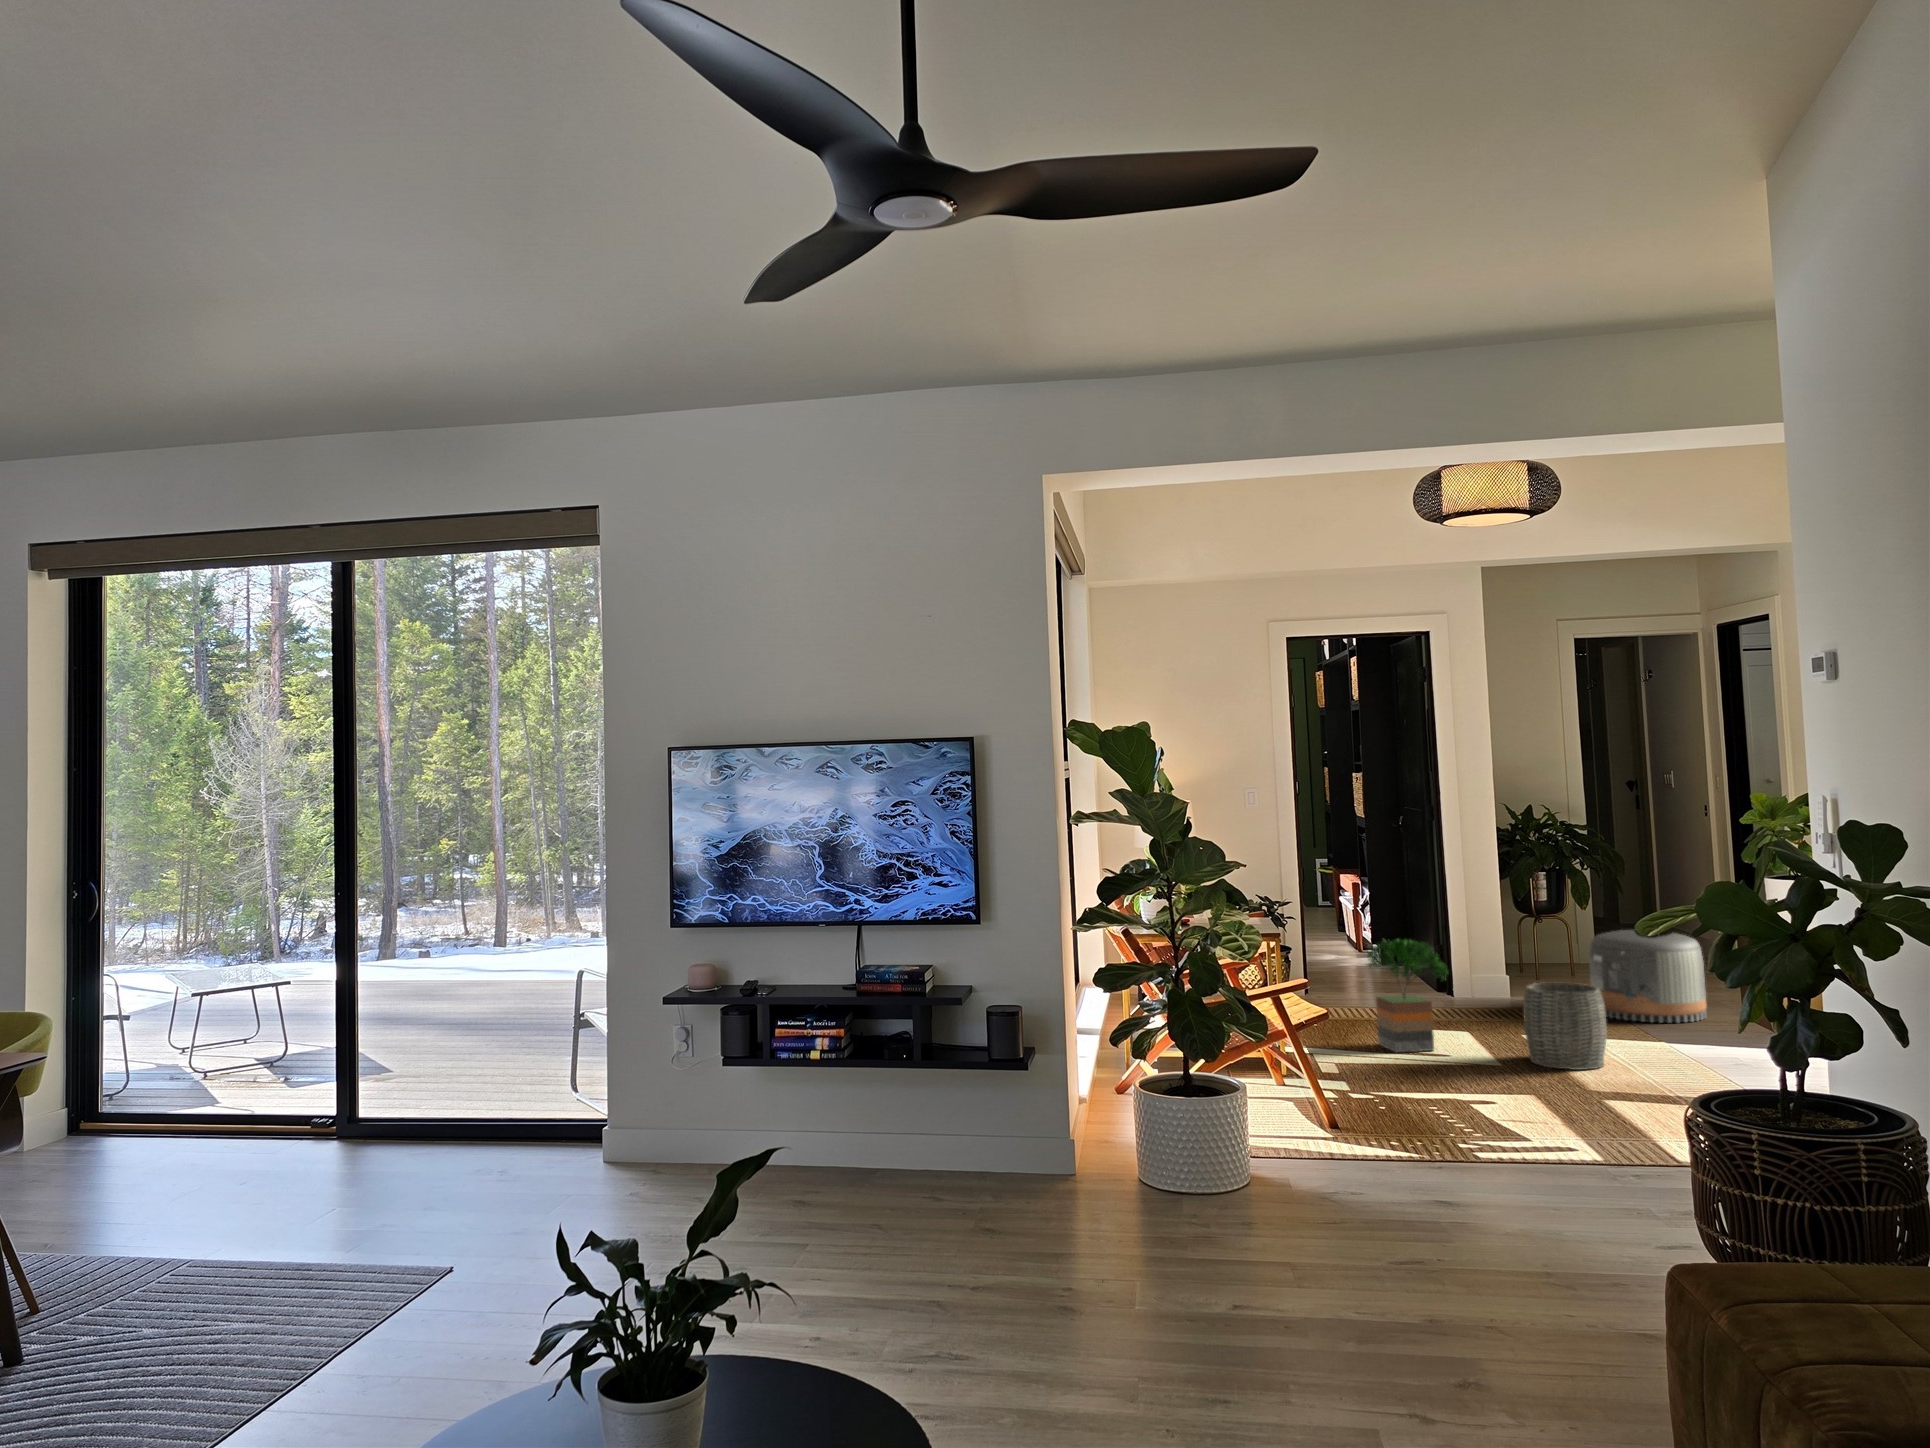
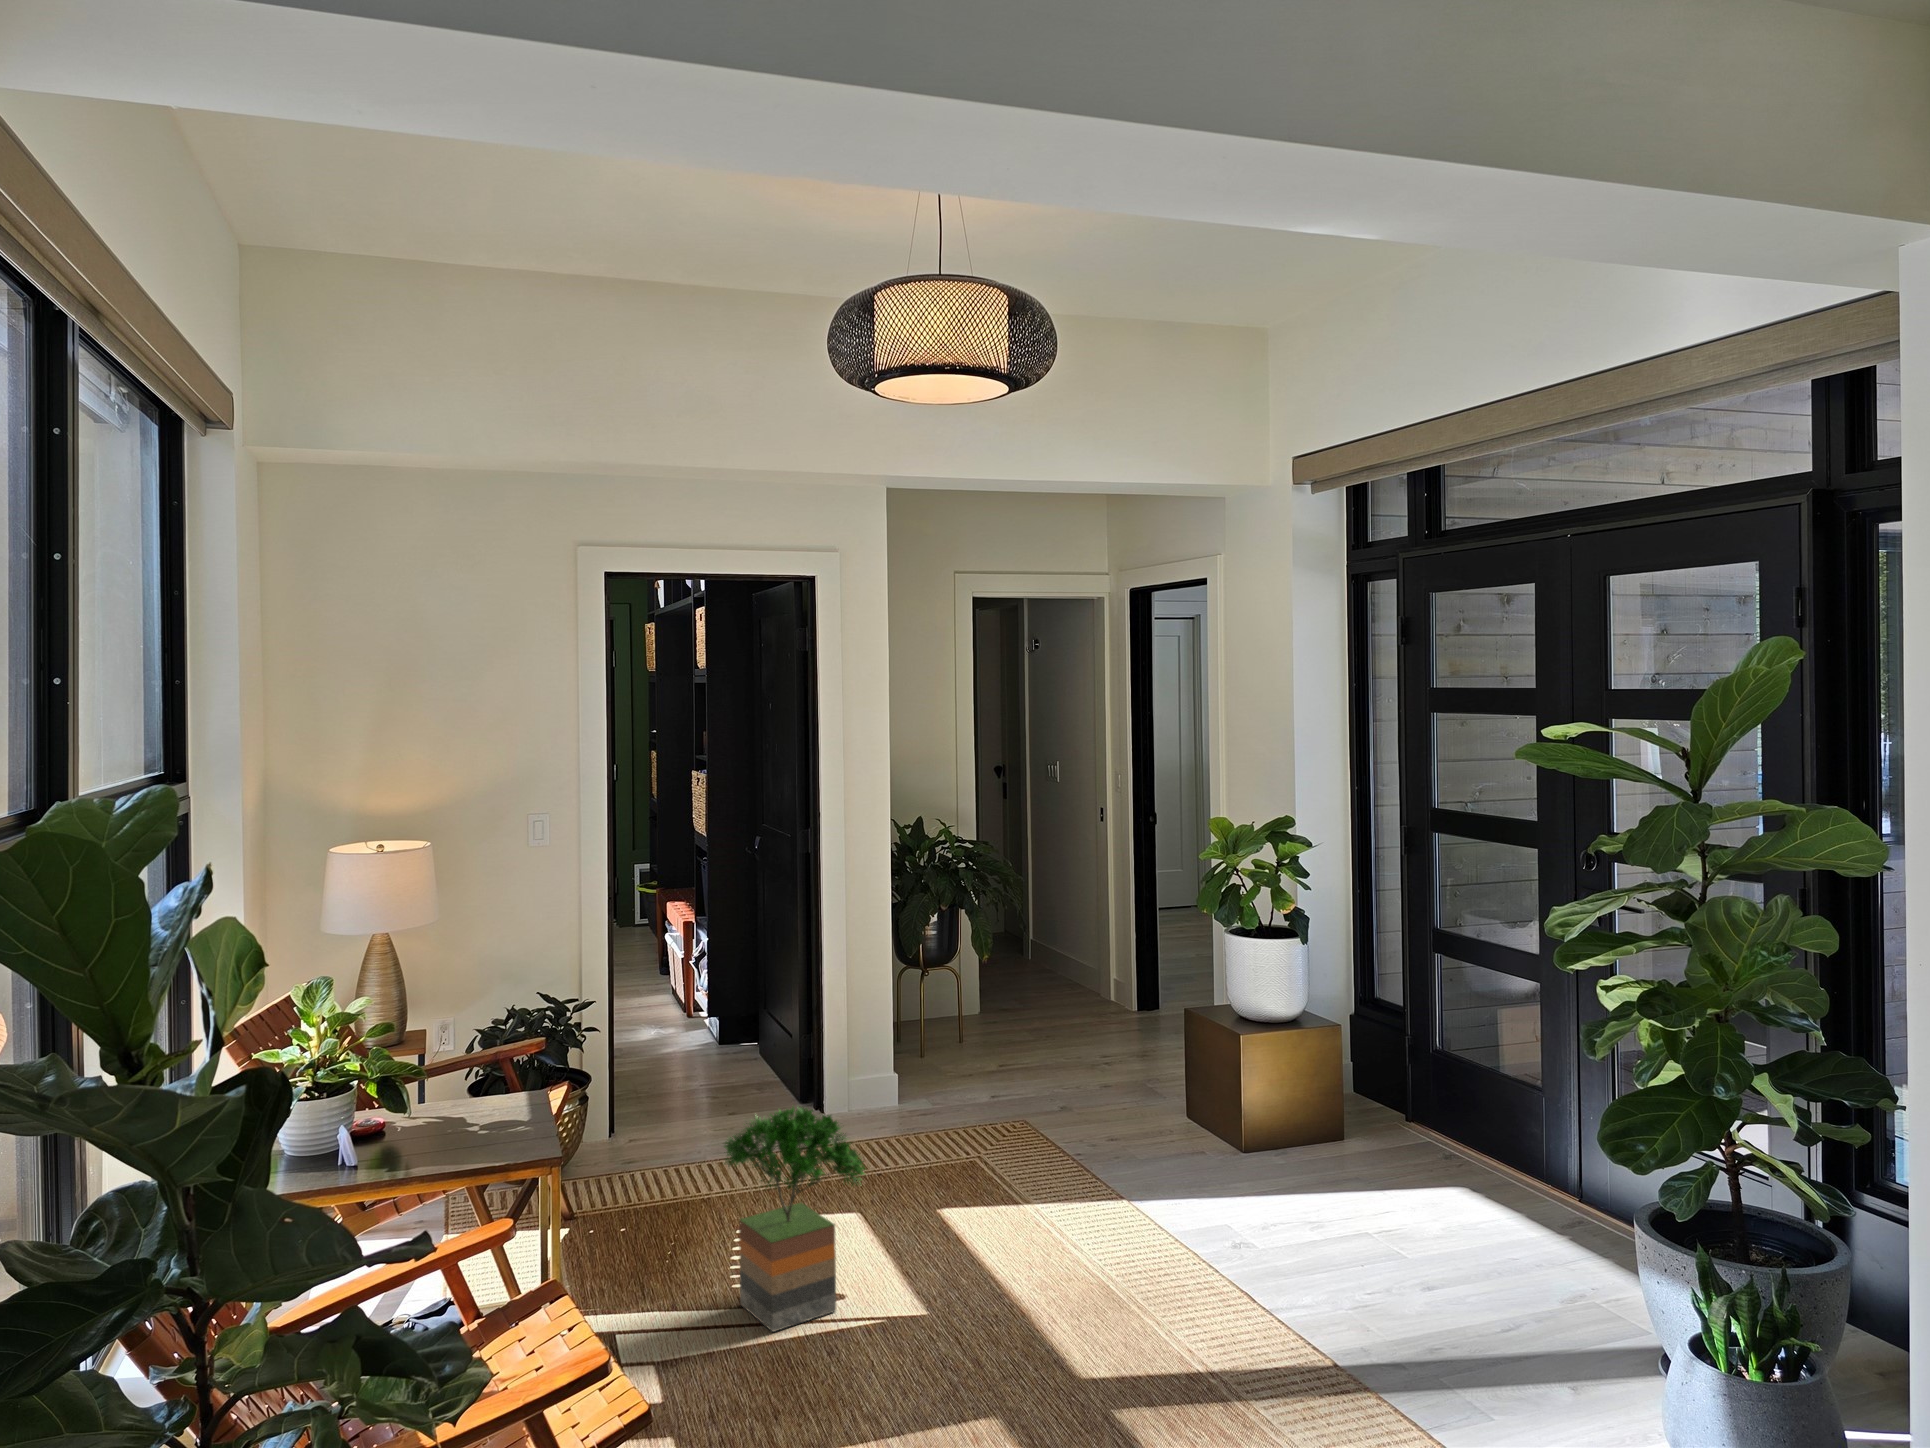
pouf: present [1589,930,1707,1023] -> none [1024,1010,1168,1158]
woven basket: present [1523,983,1607,1070] -> none [986,1168,1114,1343]

